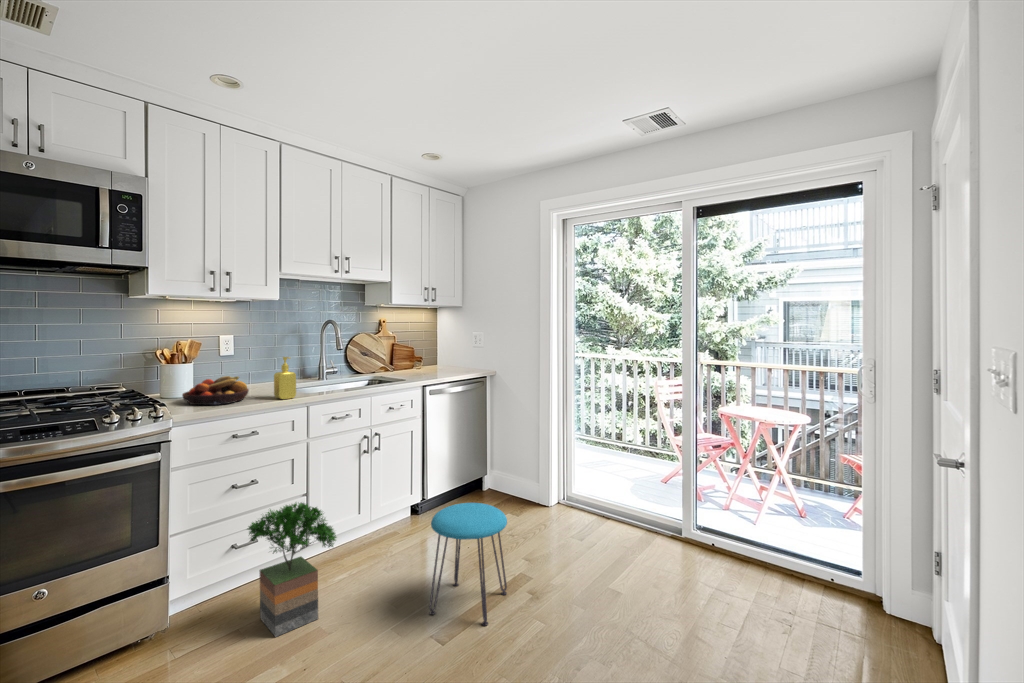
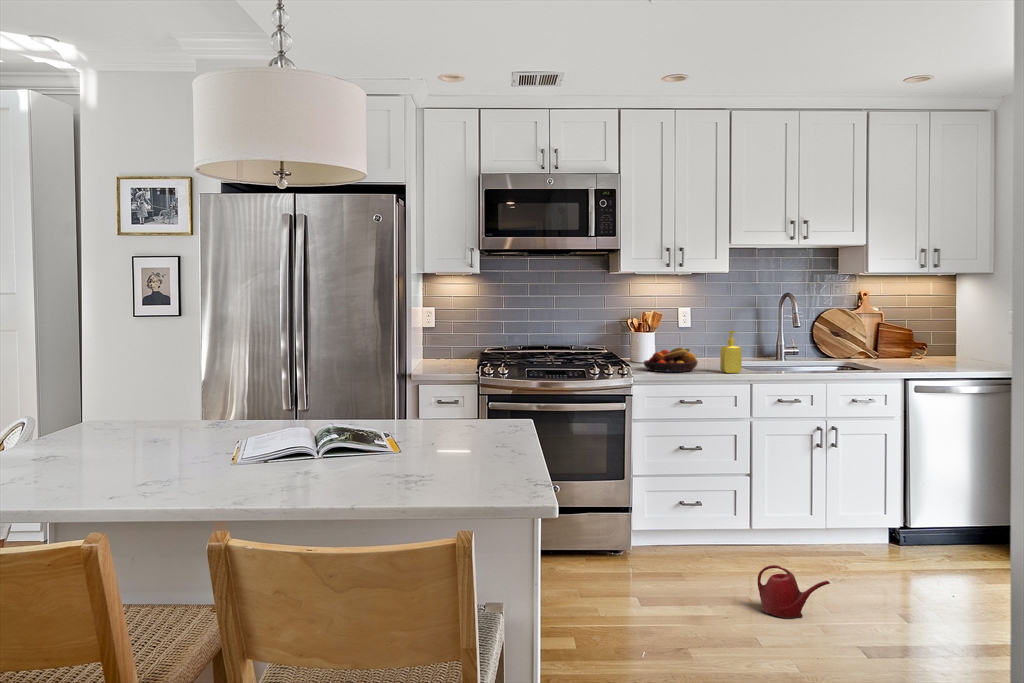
potted tree: present [247,503,336,637] -> none [683,468,765,584]
stool: present [429,503,507,625] -> none [859,506,969,642]
watering can: none [340,598,411,653] -> present [758,565,830,619]

